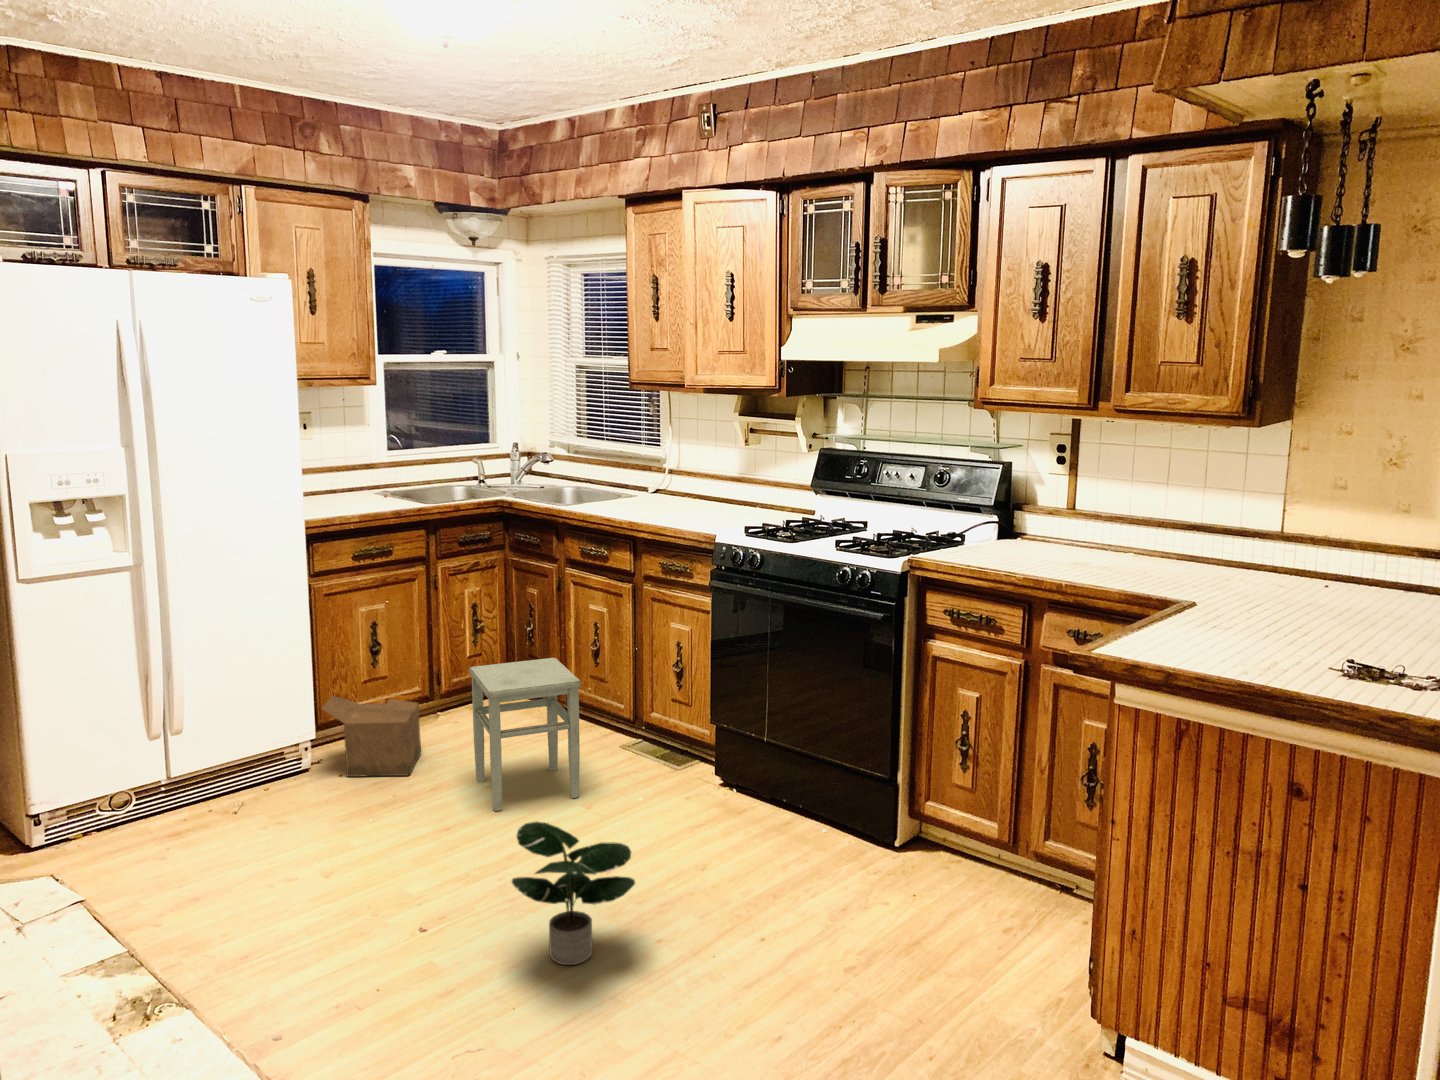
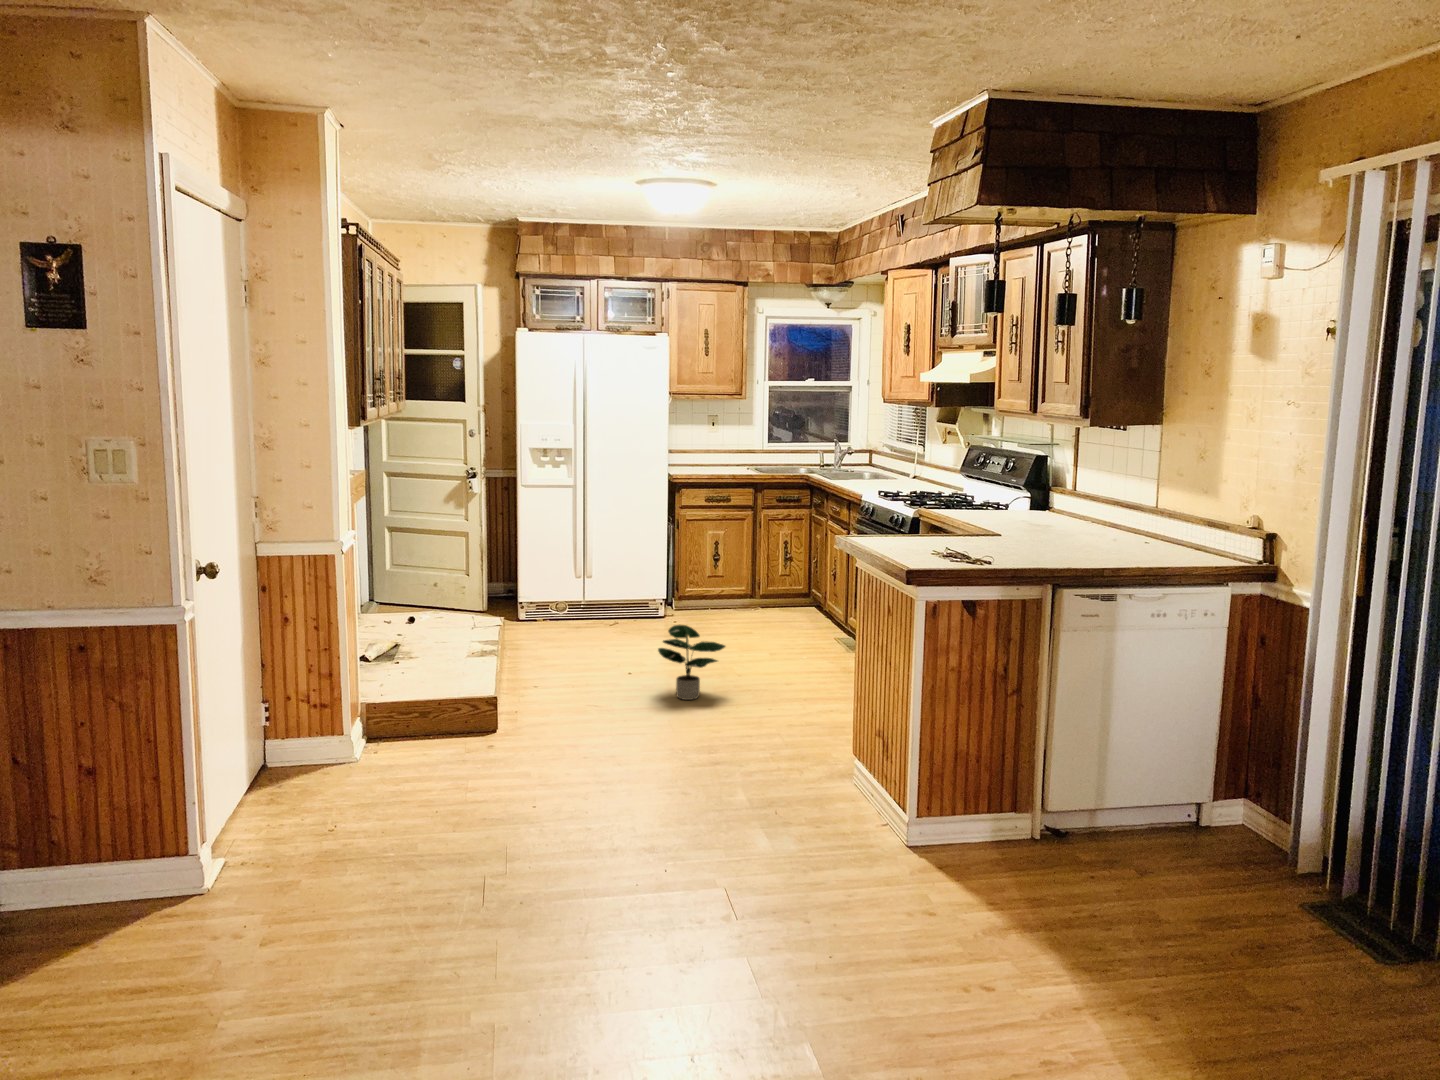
stool: present [469,658,581,811] -> none [728,565,791,651]
cardboard box: present [321,696,421,777] -> none [667,579,726,628]

